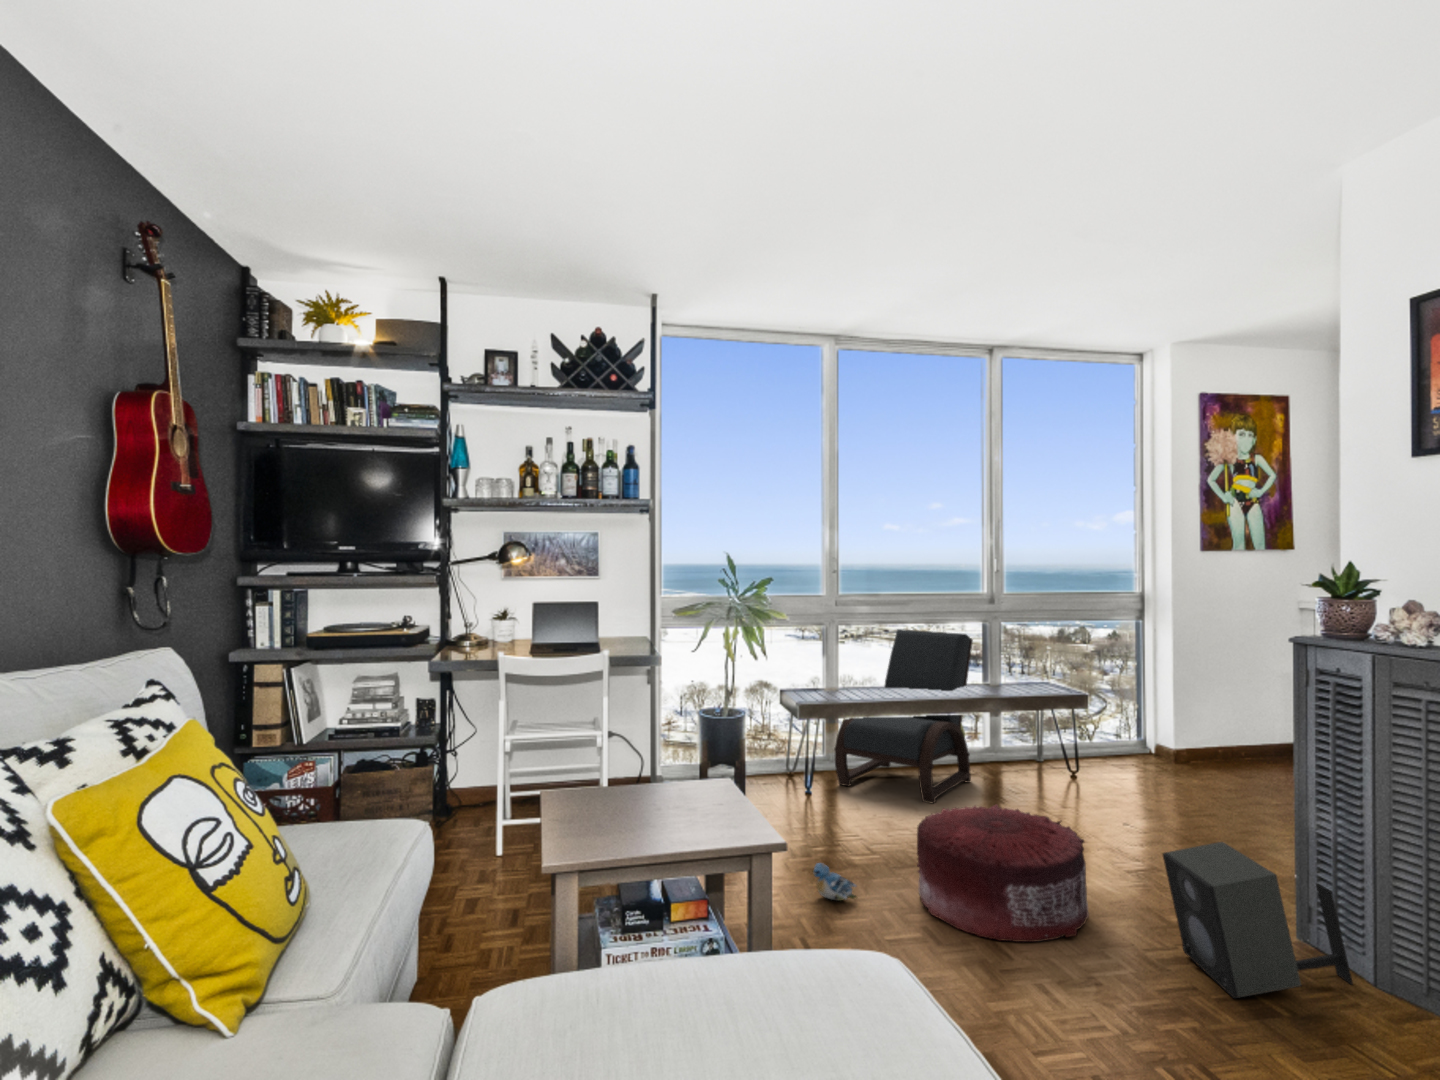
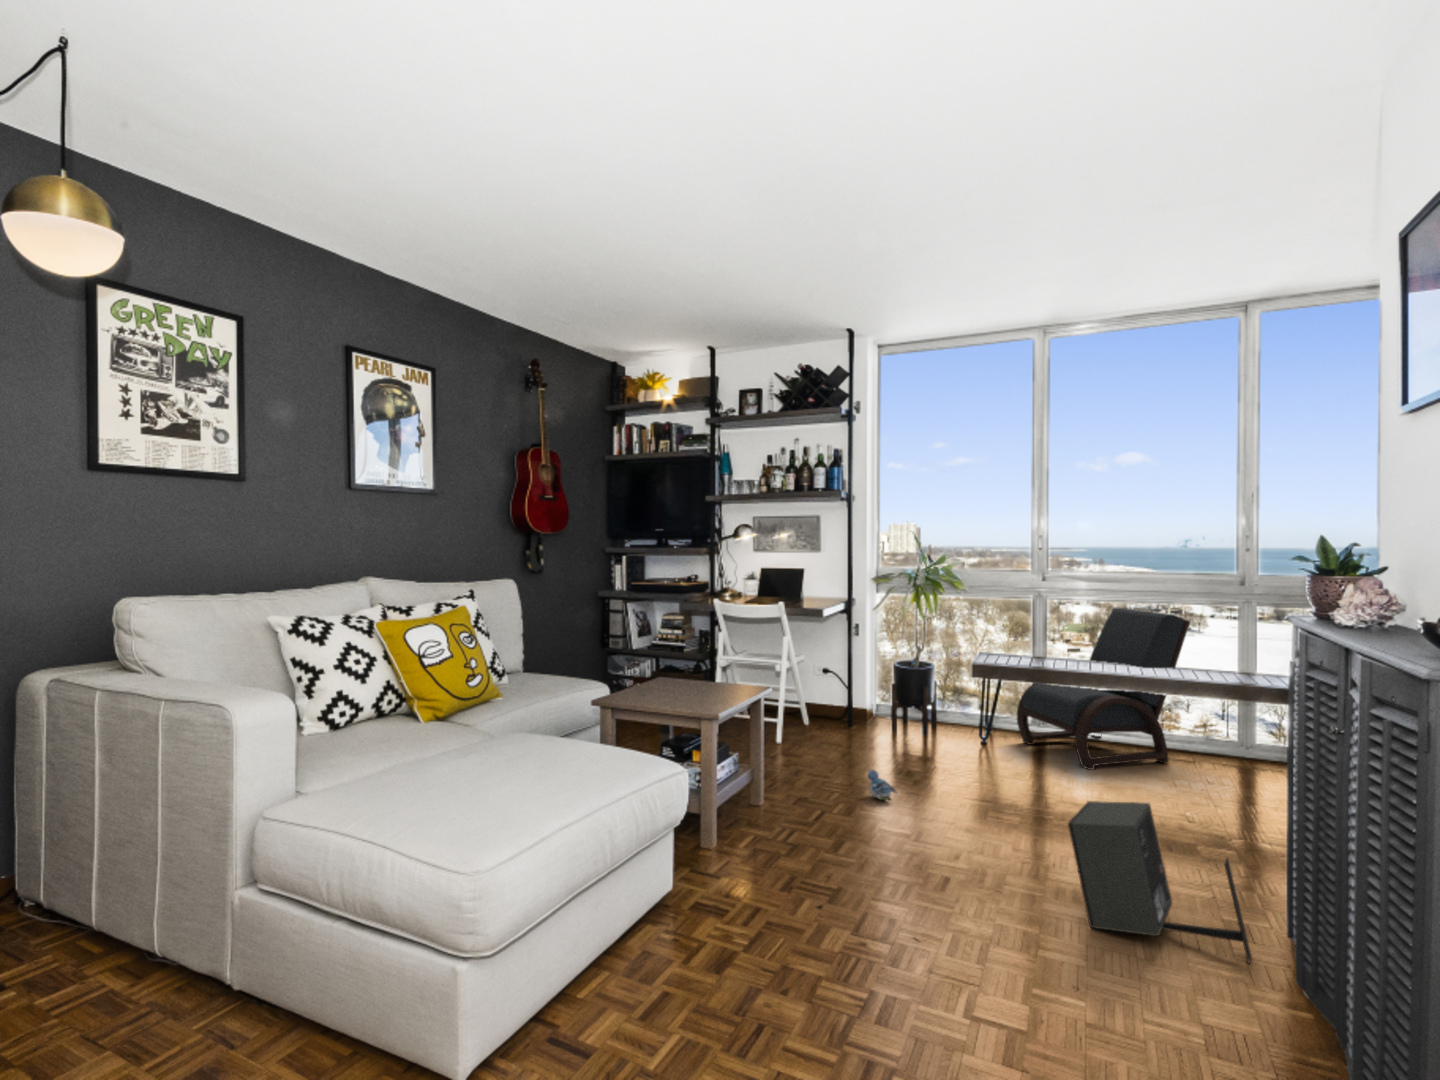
pouf: present [917,805,1089,942] -> none [928,748,1085,862]

